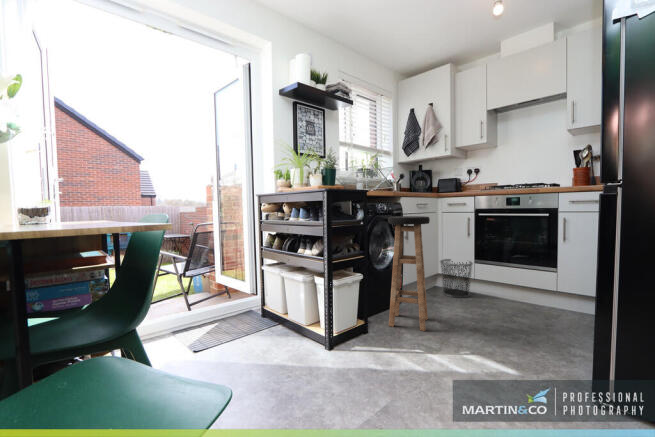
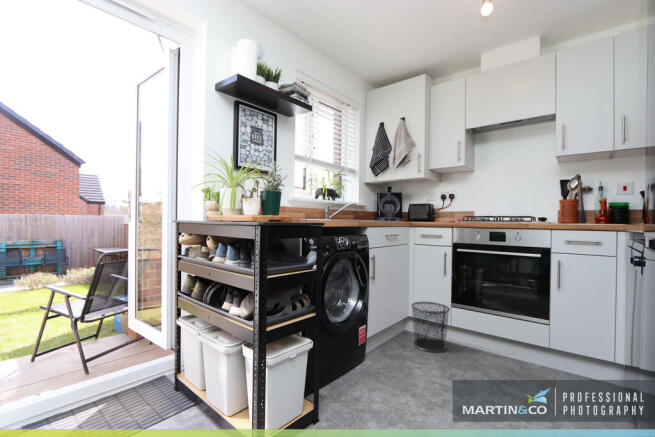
bar stool: present [388,216,430,331] -> none [347,255,403,417]

